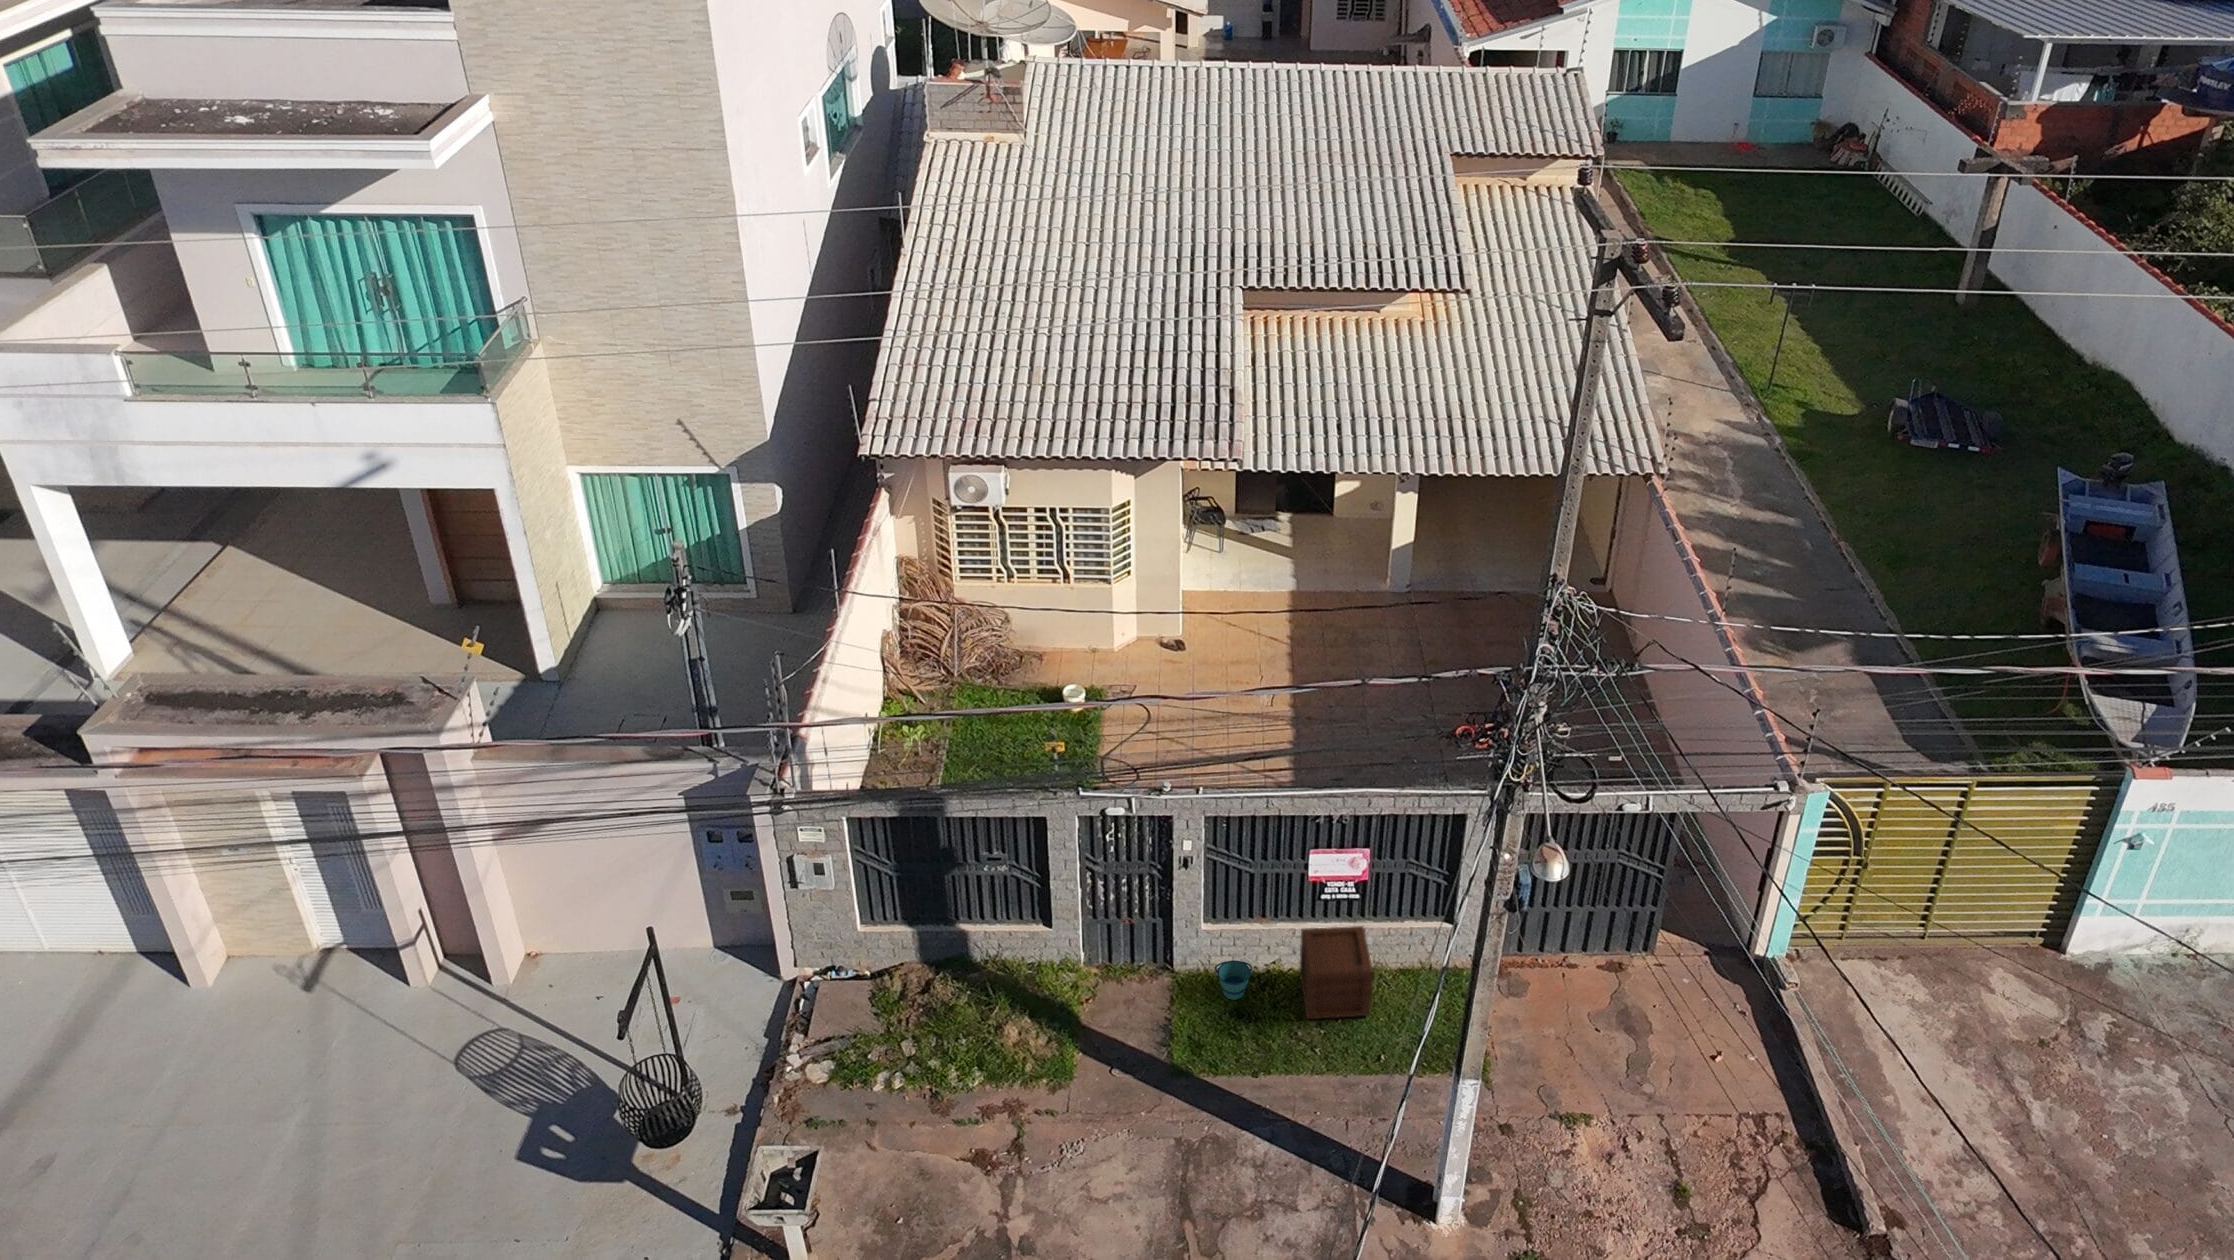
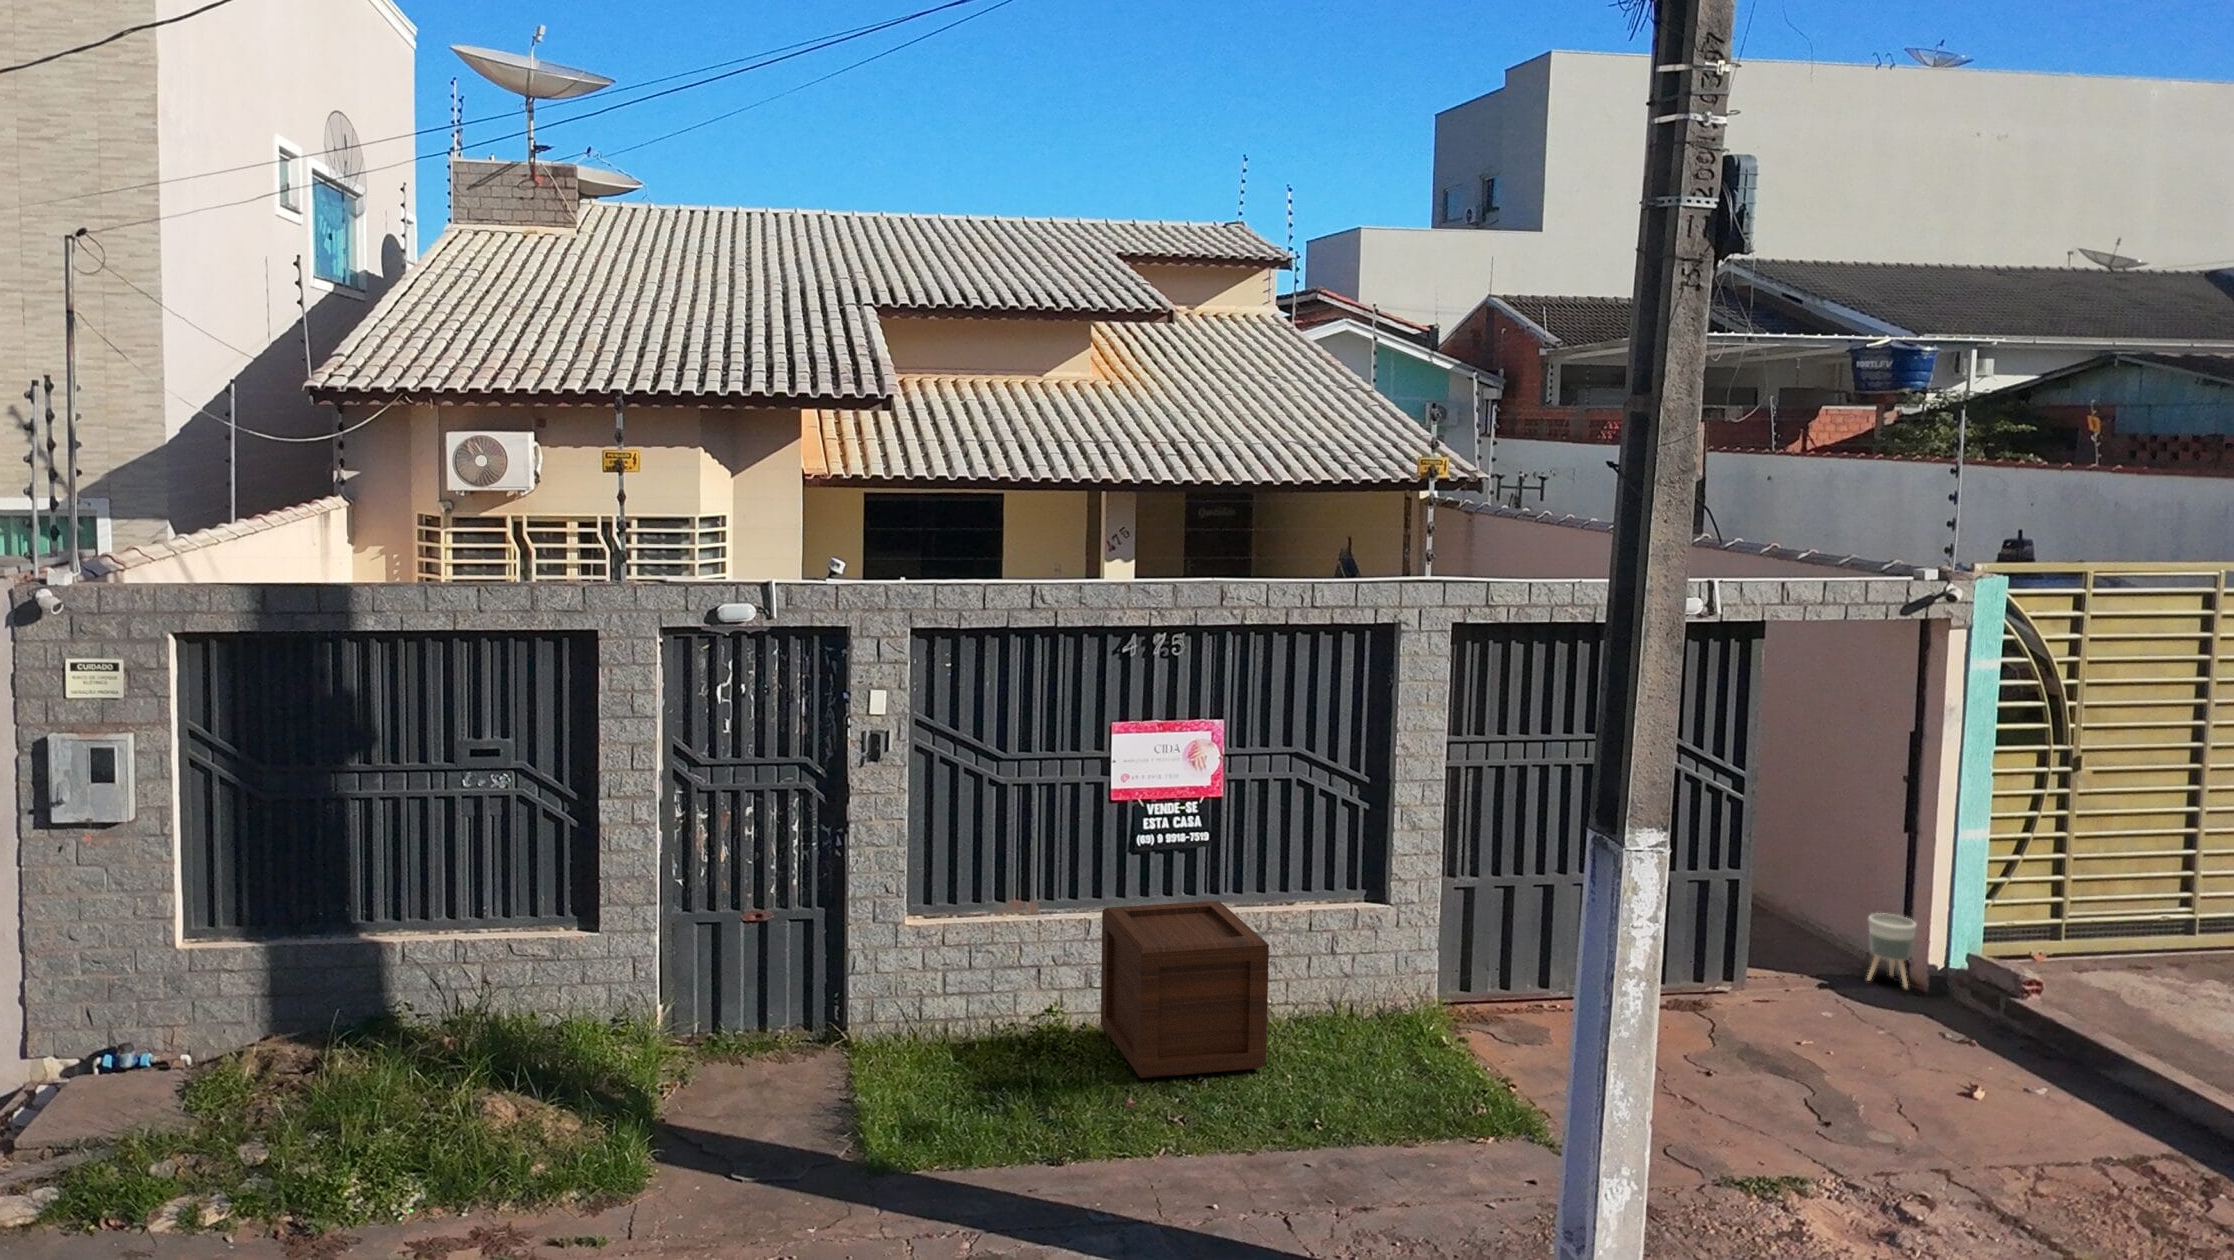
planter: none [1718,933,1746,973] -> present [1867,913,1916,988]
bucket: present [1215,960,1252,1000] -> none [935,987,1012,1063]

